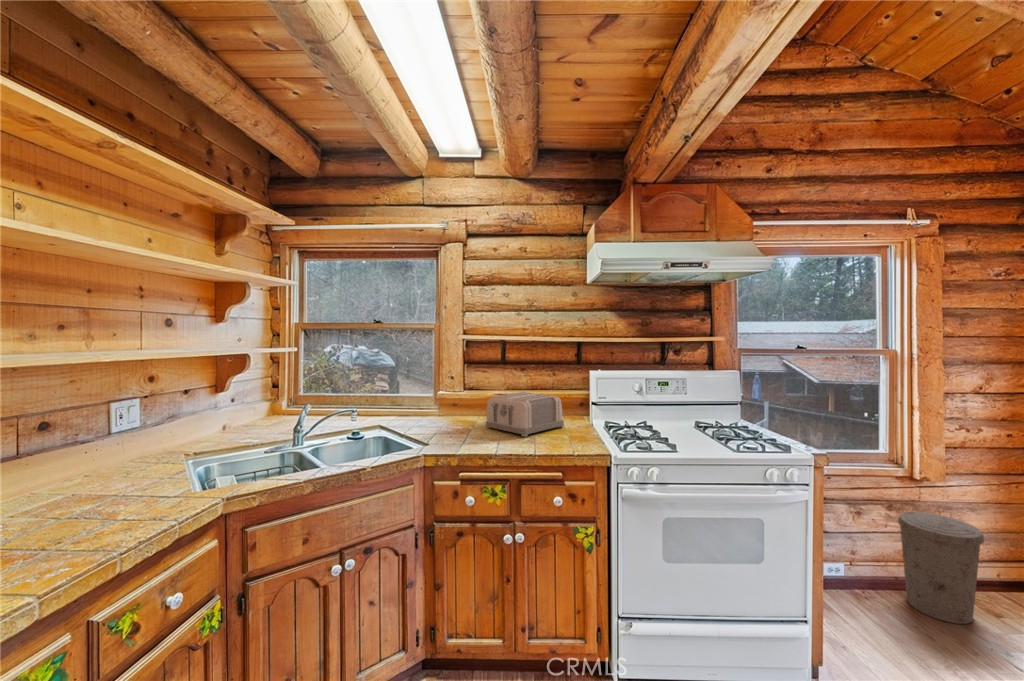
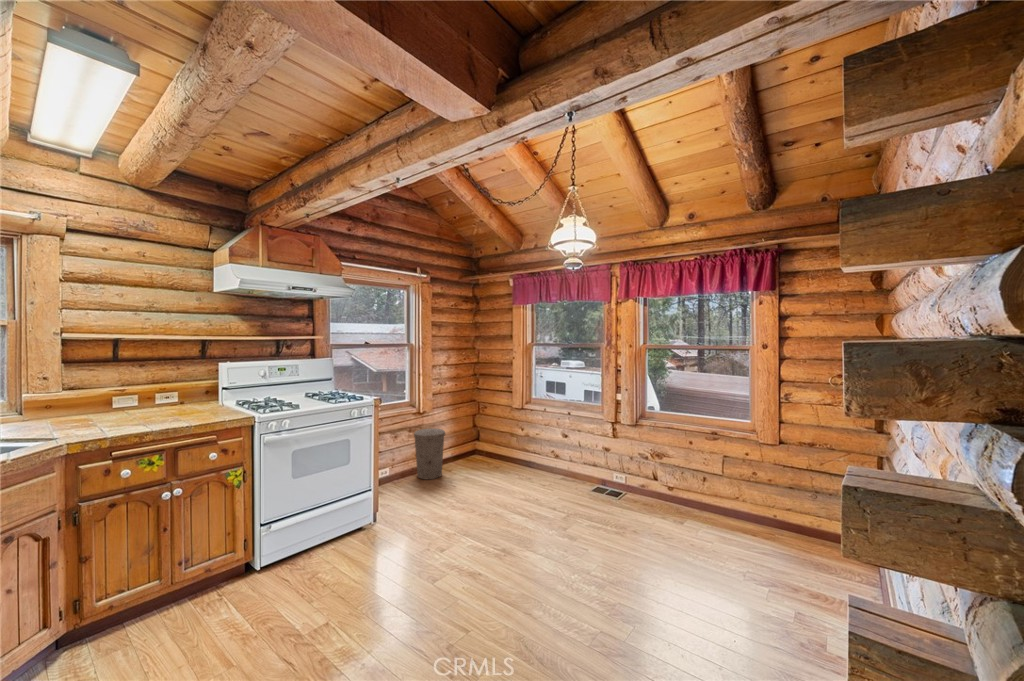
toaster: present [486,392,564,437] -> none [113,384,200,420]

